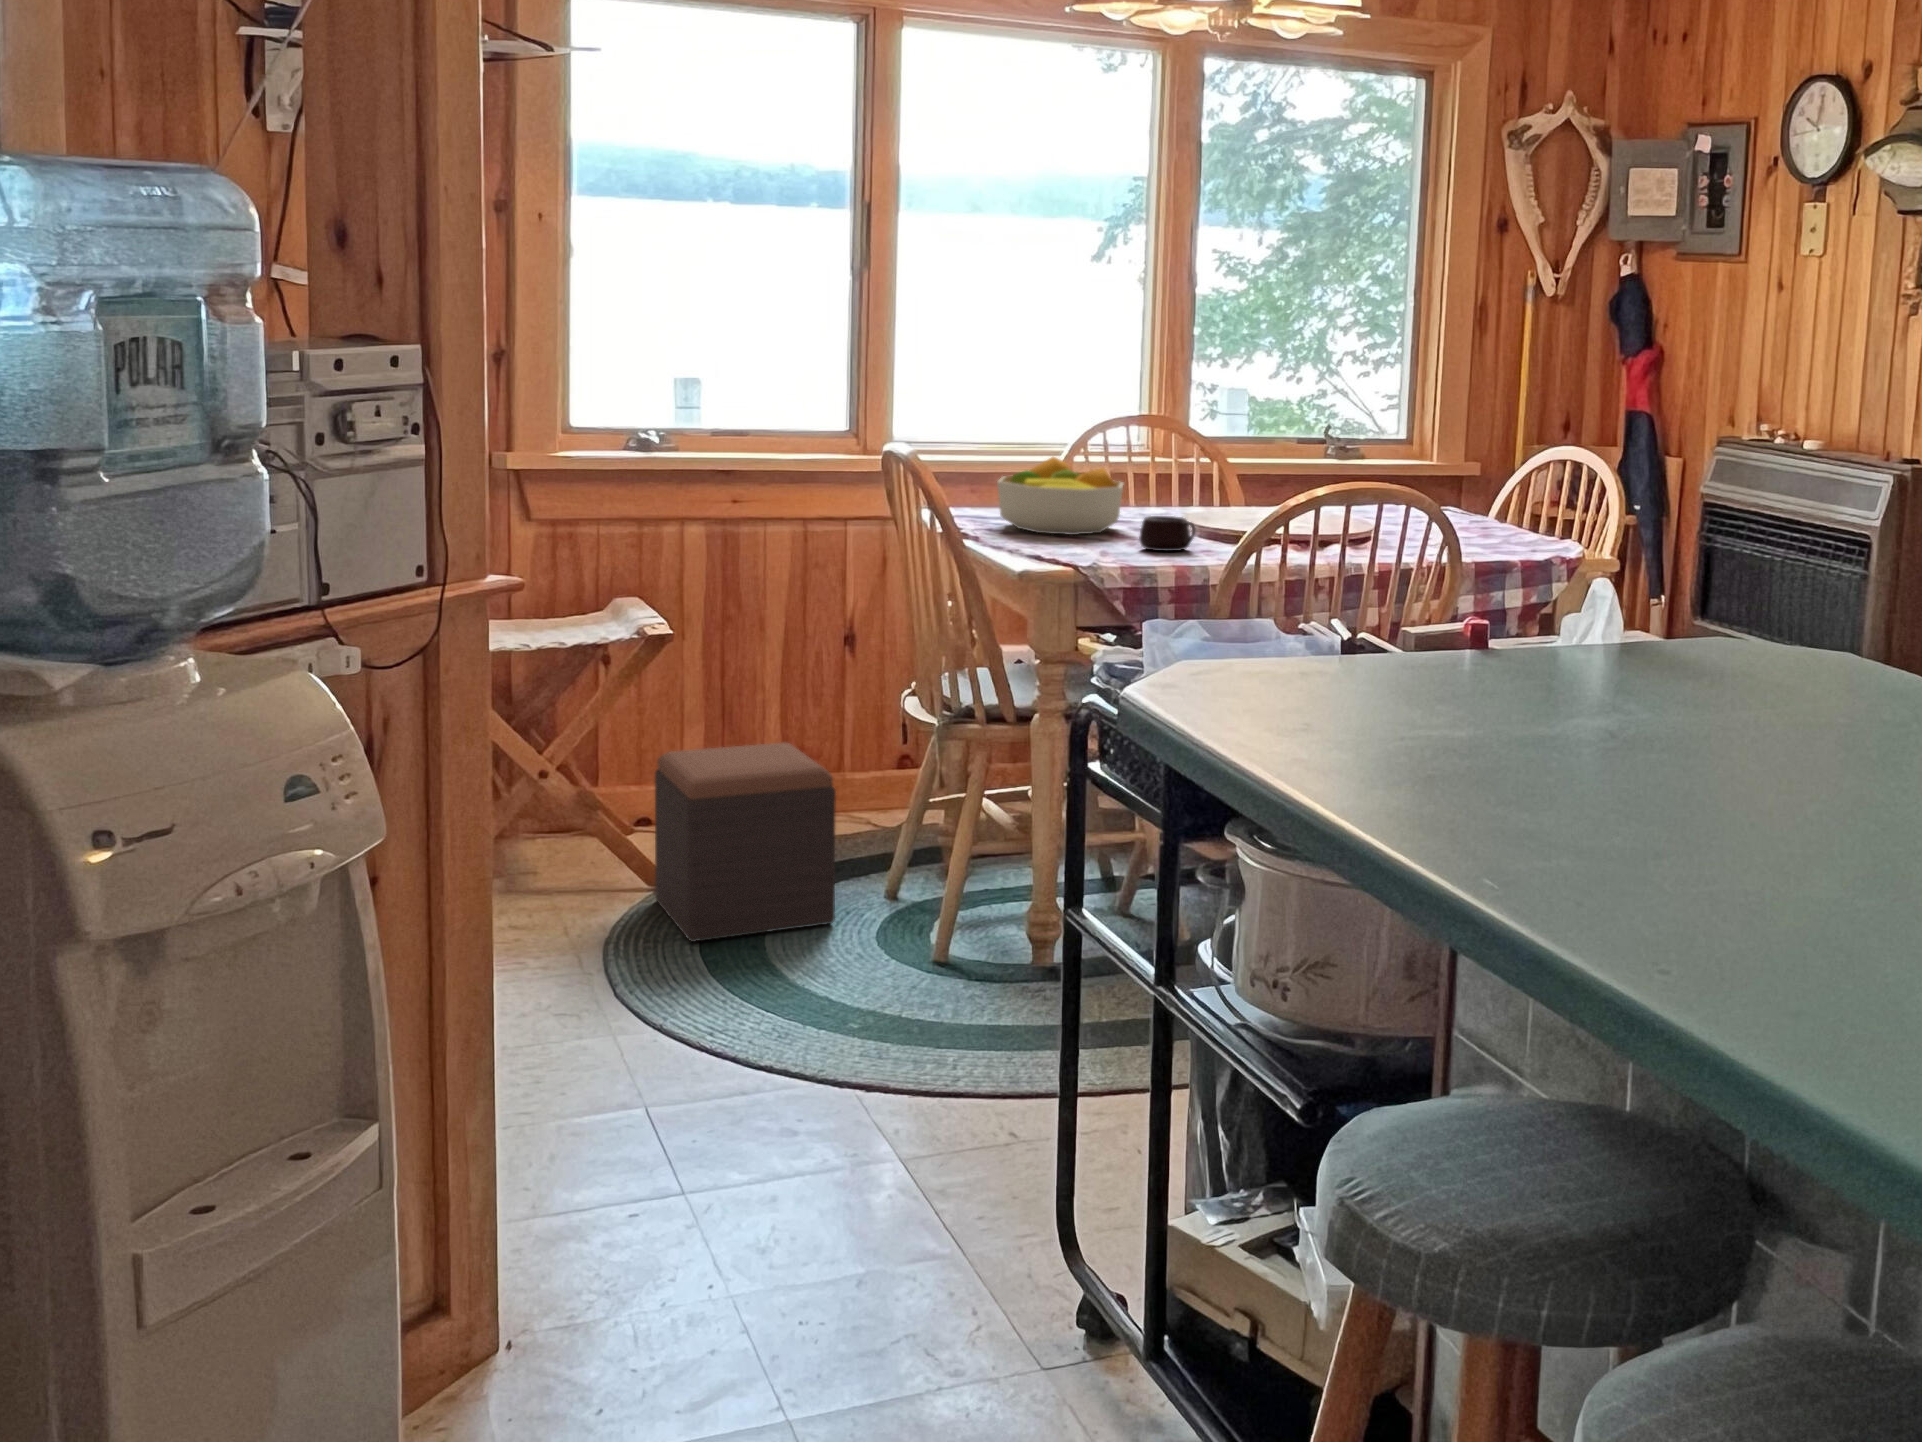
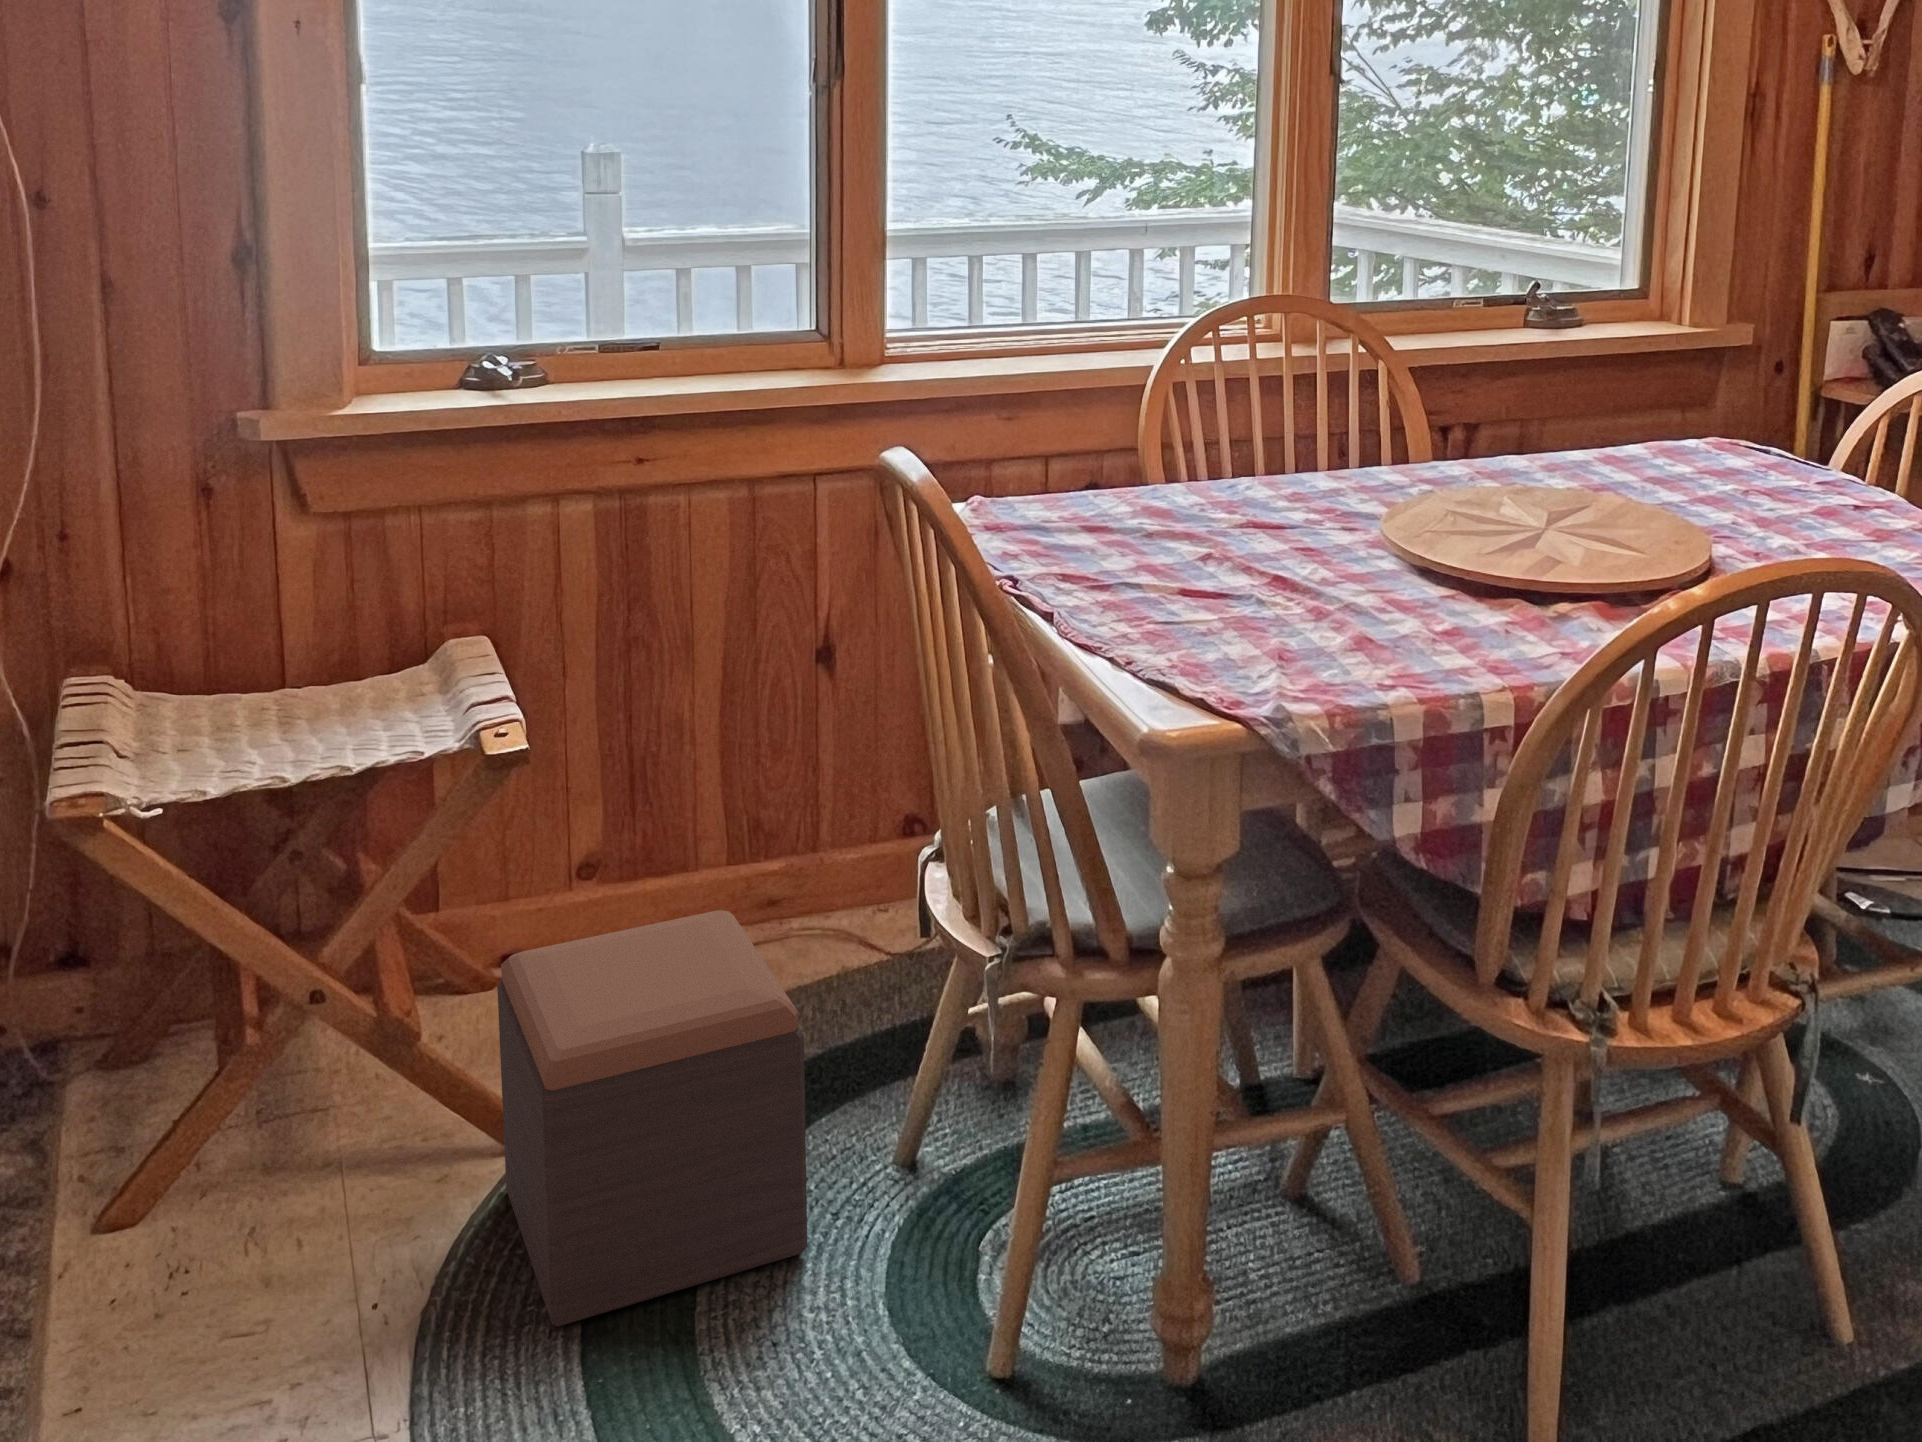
fruit bowl: present [997,457,1123,535] -> none [1067,415,1283,575]
mug: present [1139,516,1196,551] -> none [1337,573,1444,649]

